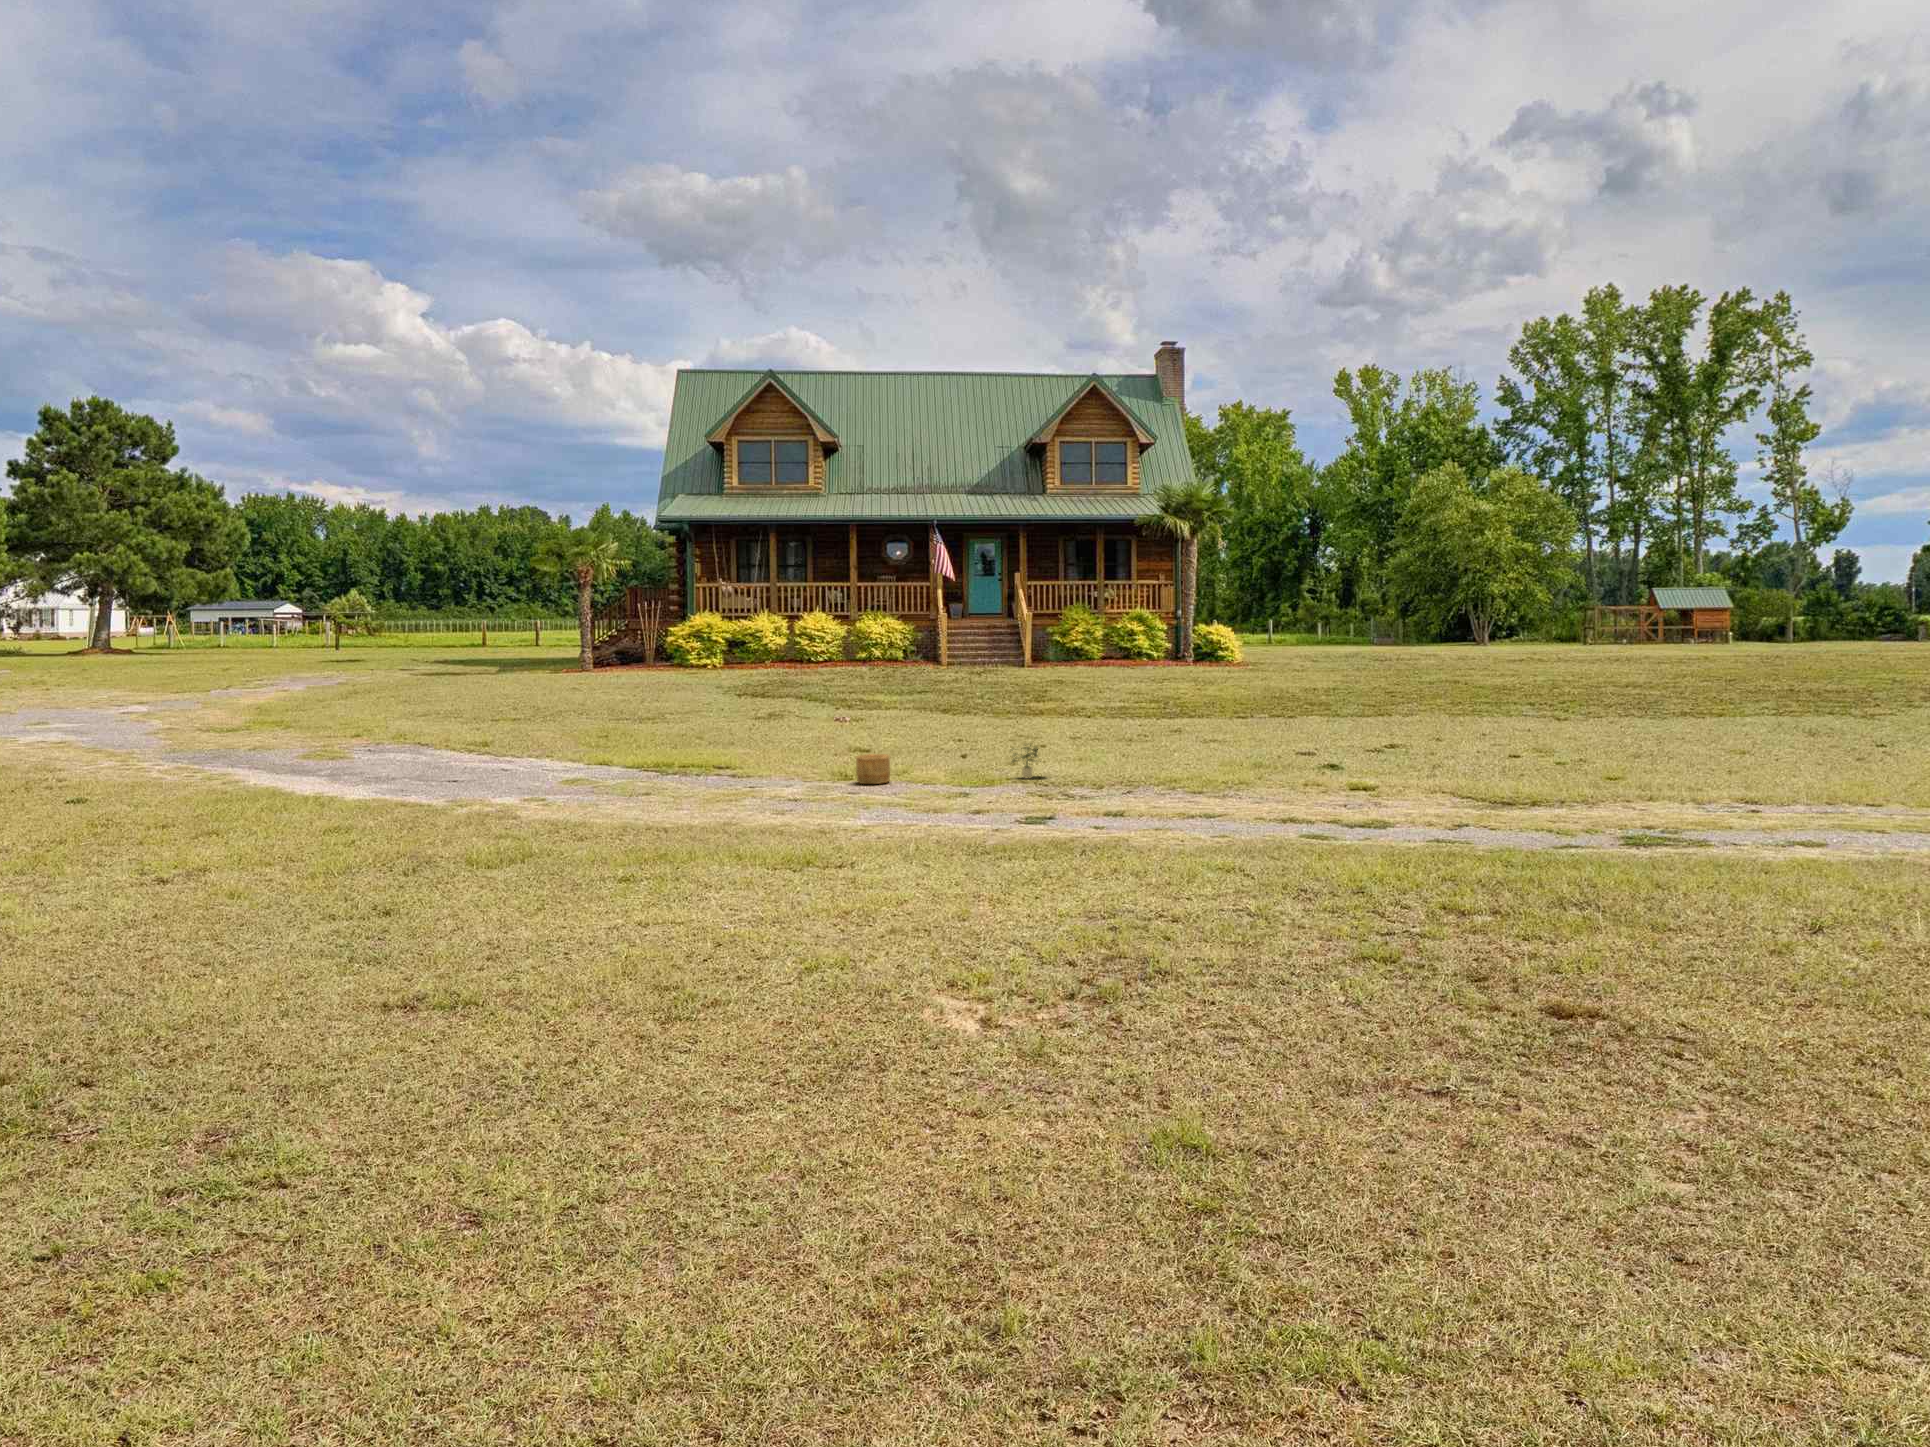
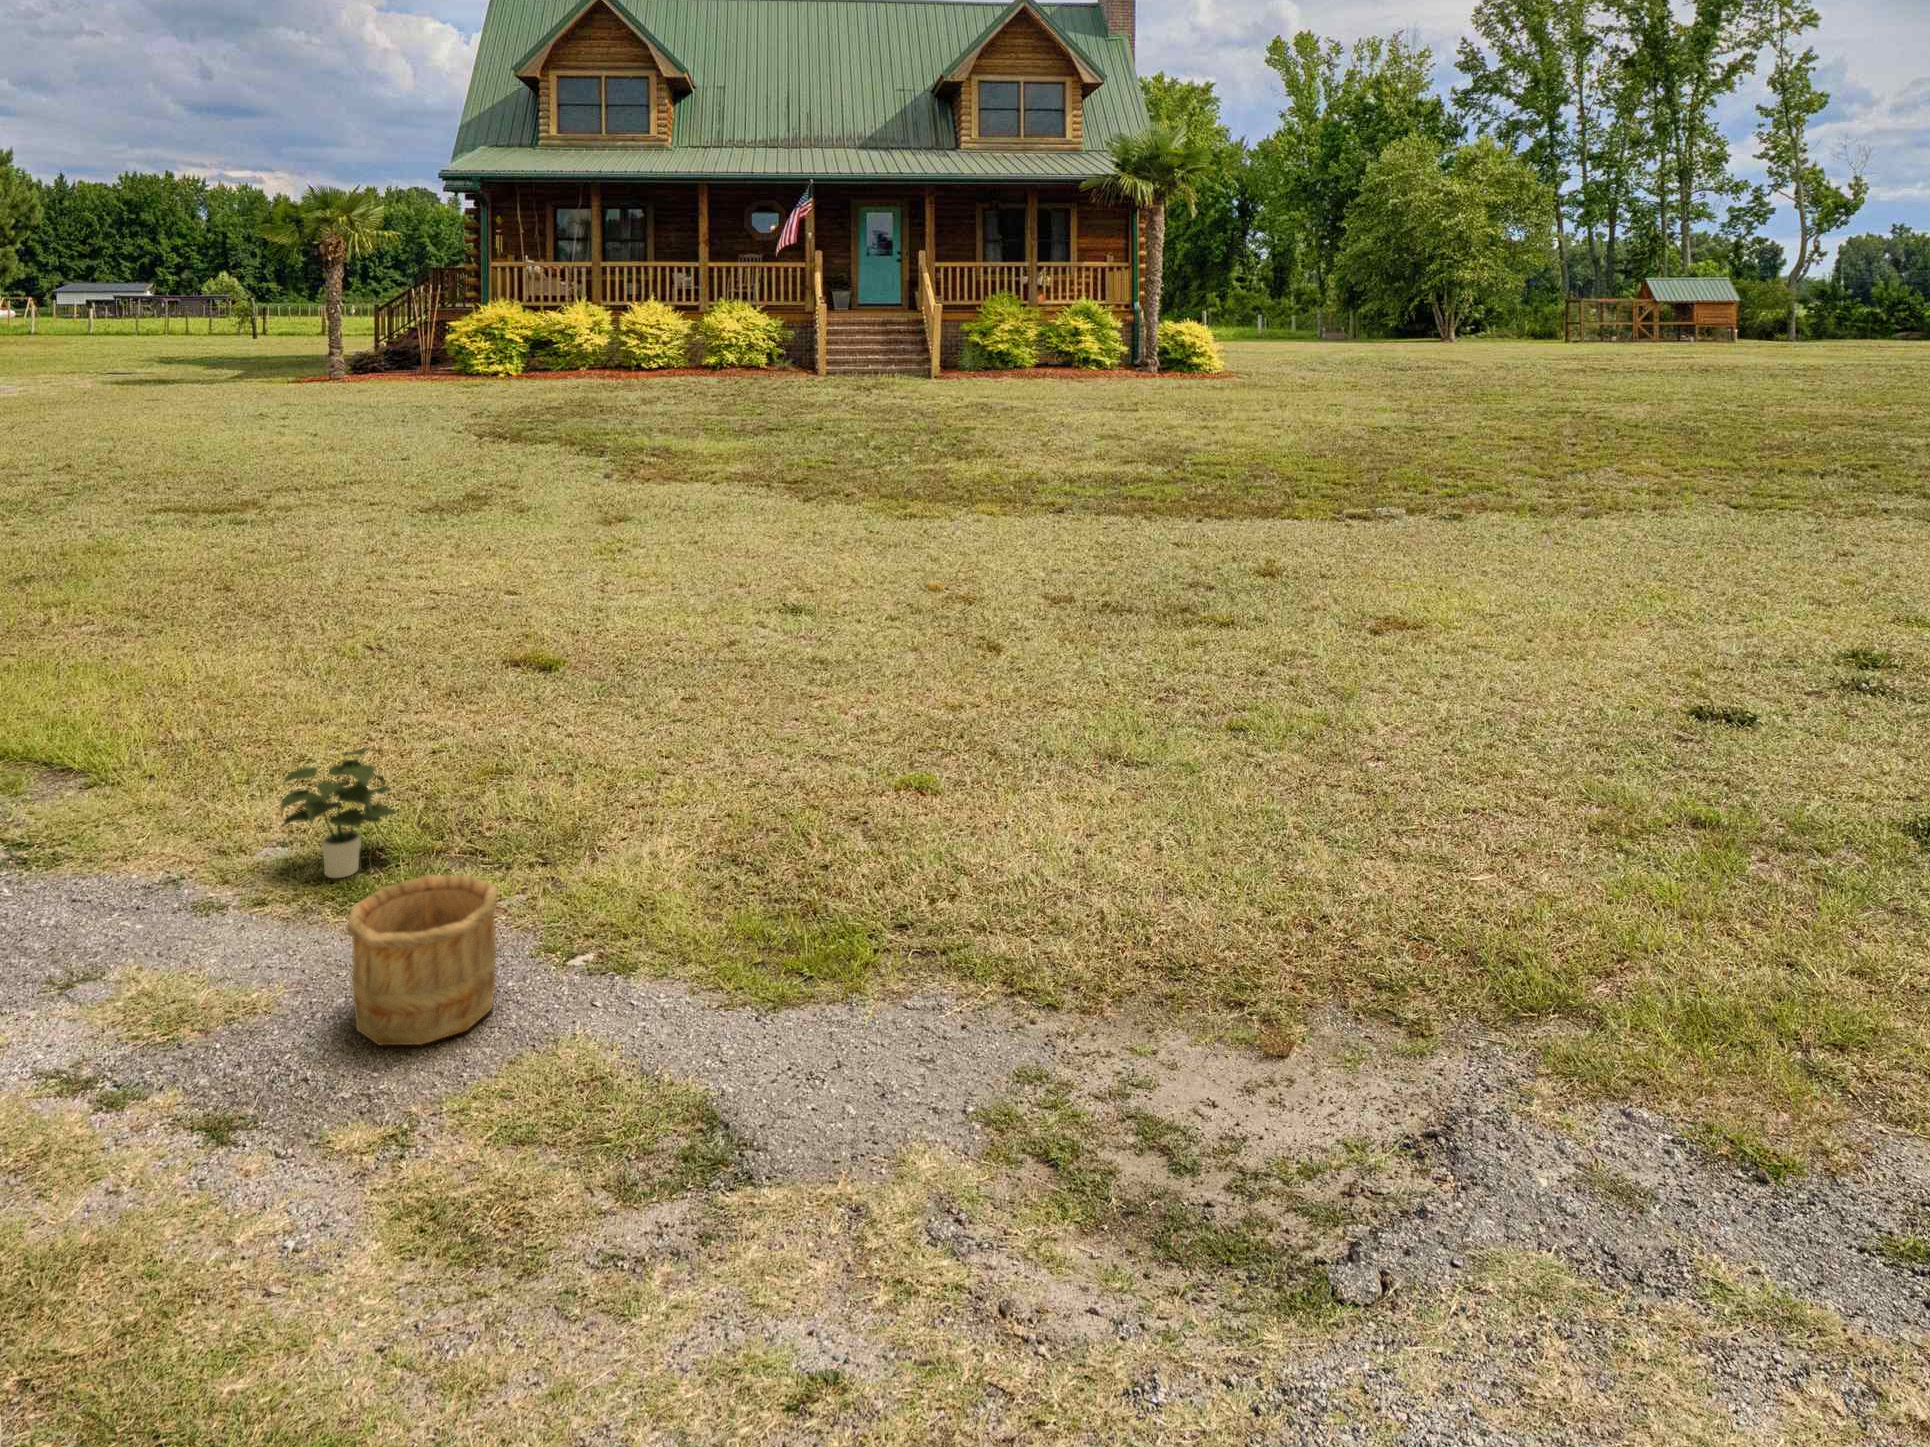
potted plant: present [1012,745,1038,778] -> present [280,748,399,878]

